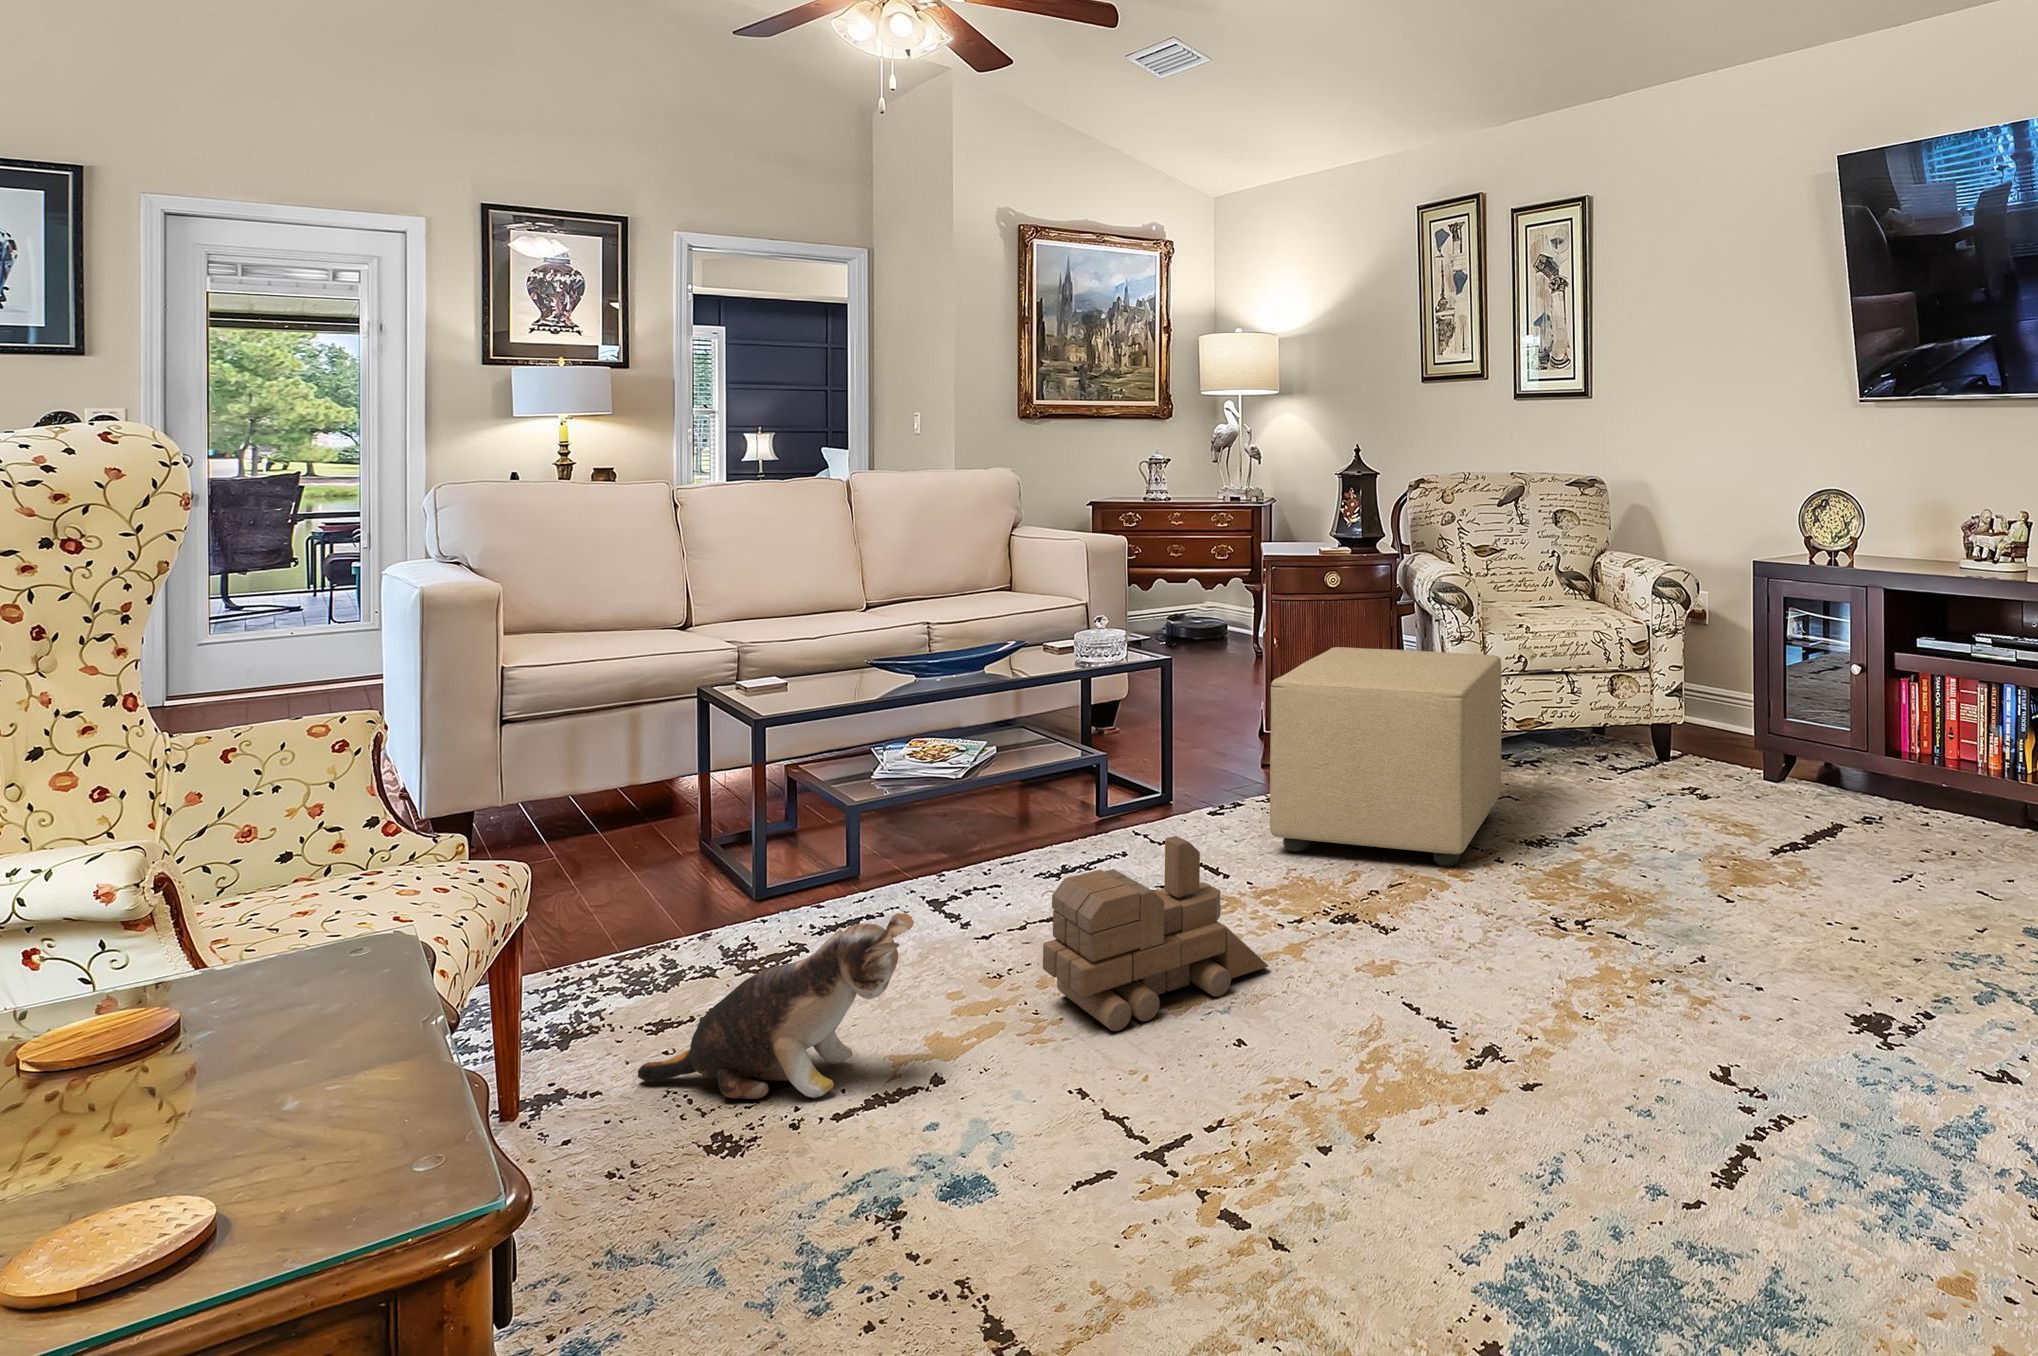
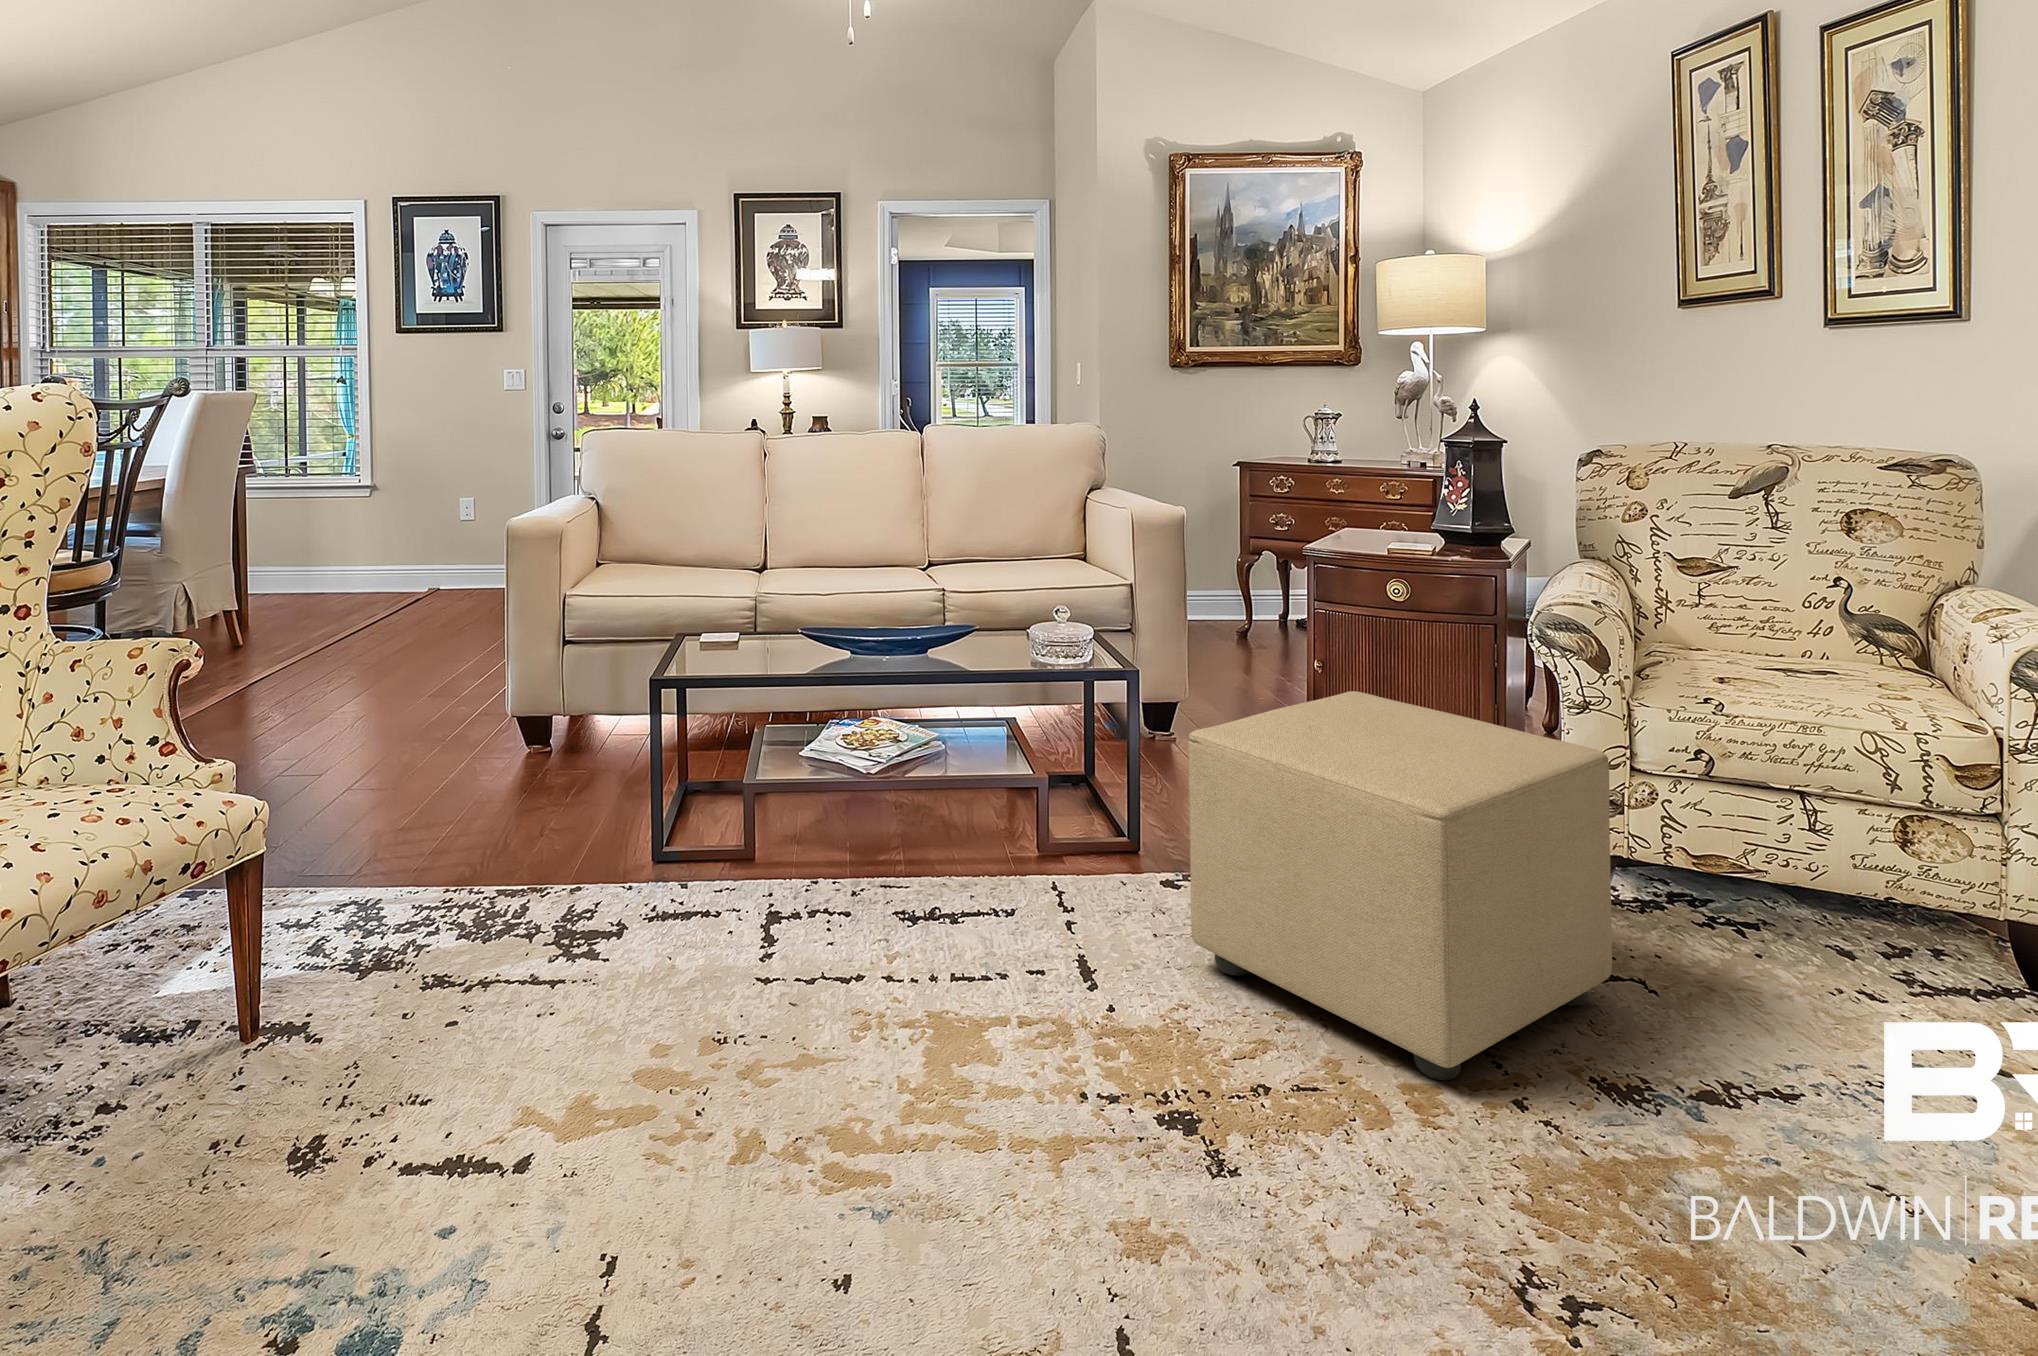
toy train: present [1043,836,1268,1031] -> none [718,936,1012,1182]
plush toy: present [638,913,914,1099] -> none [364,948,533,1130]

